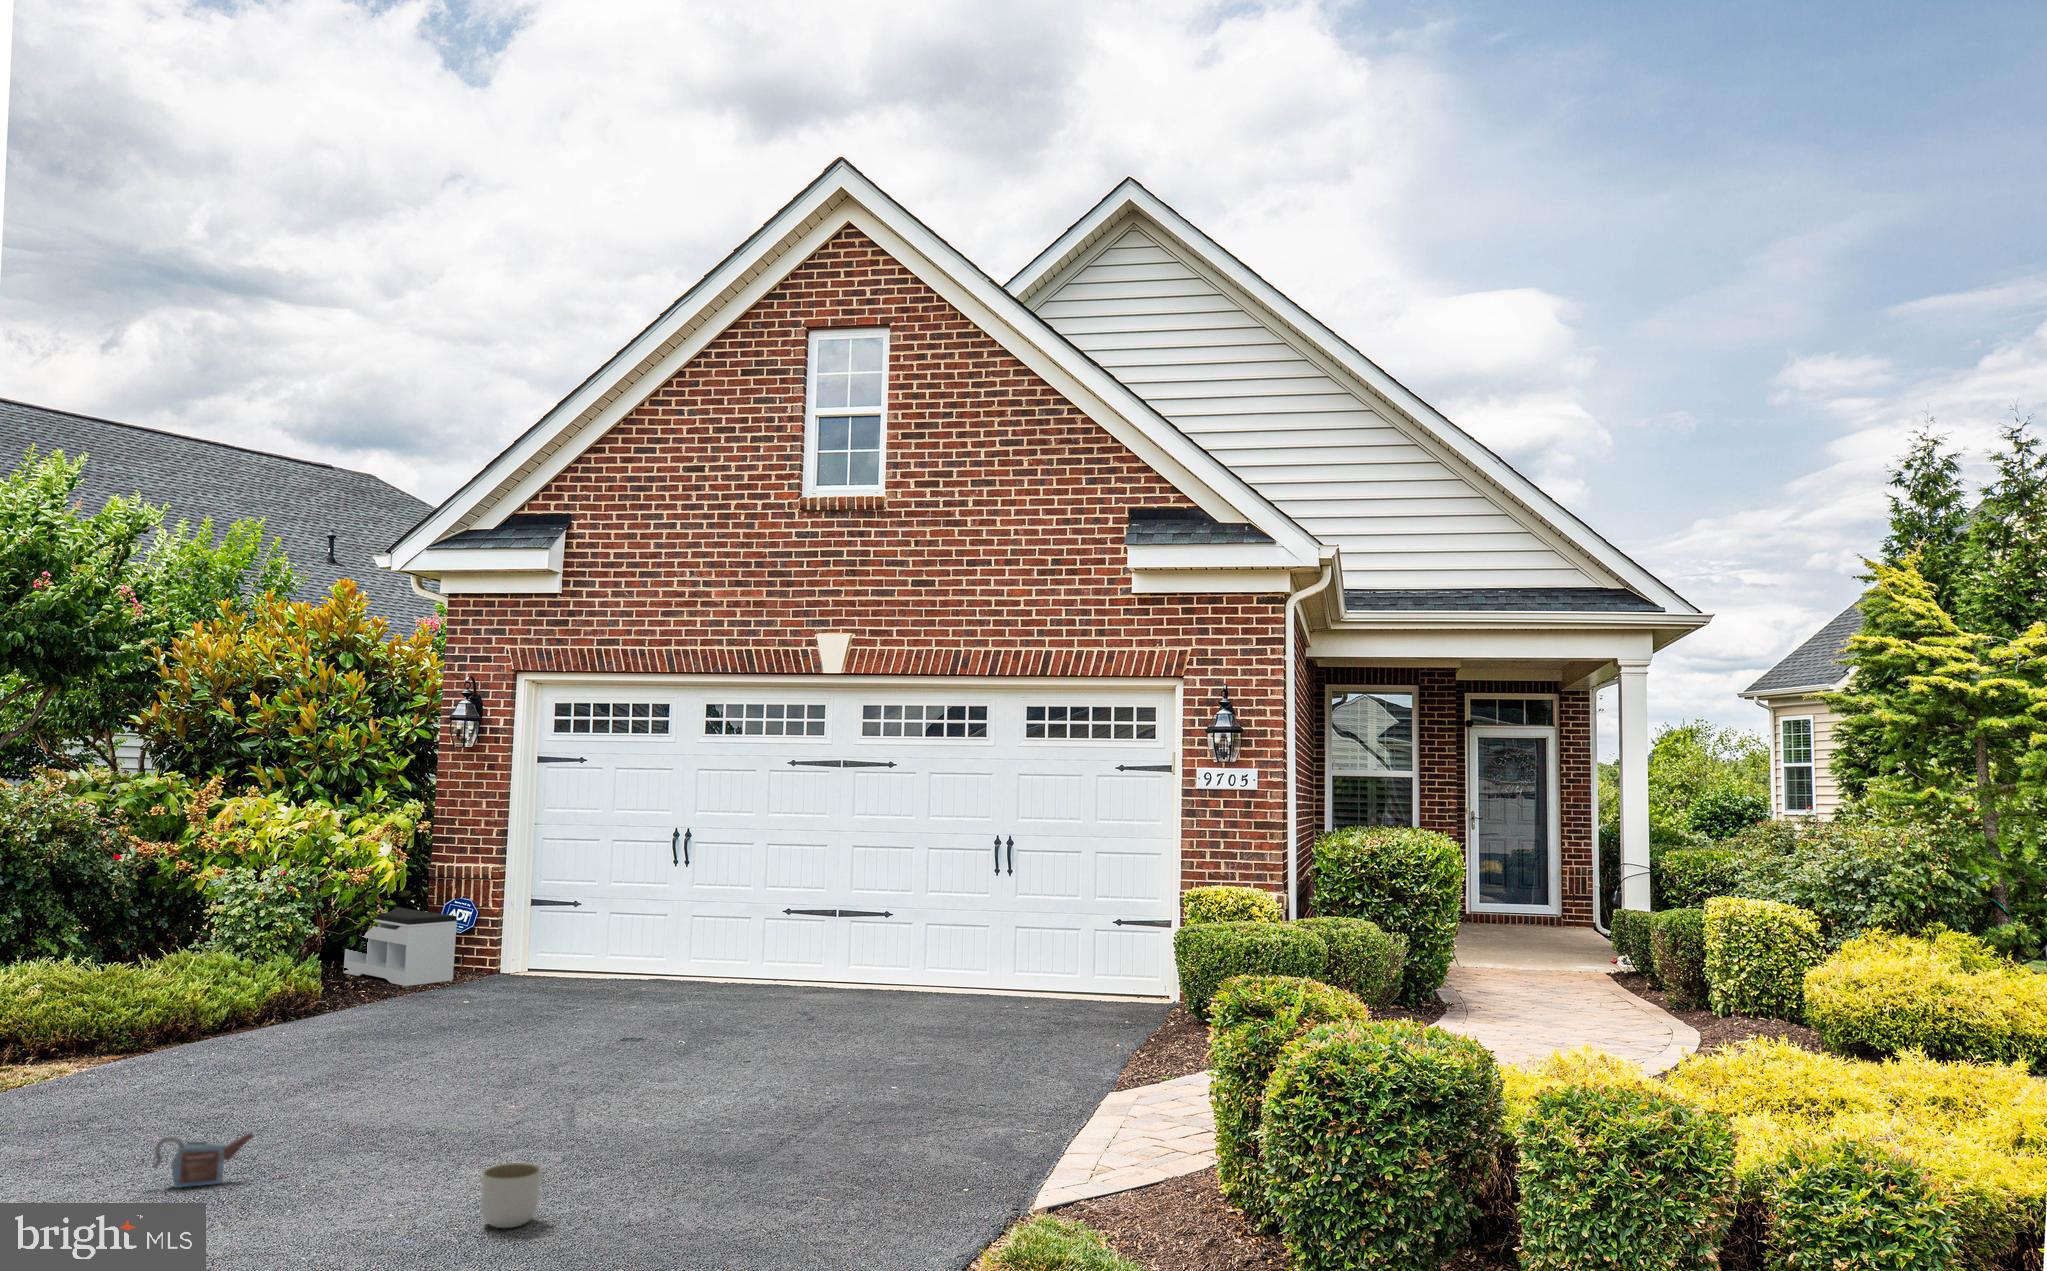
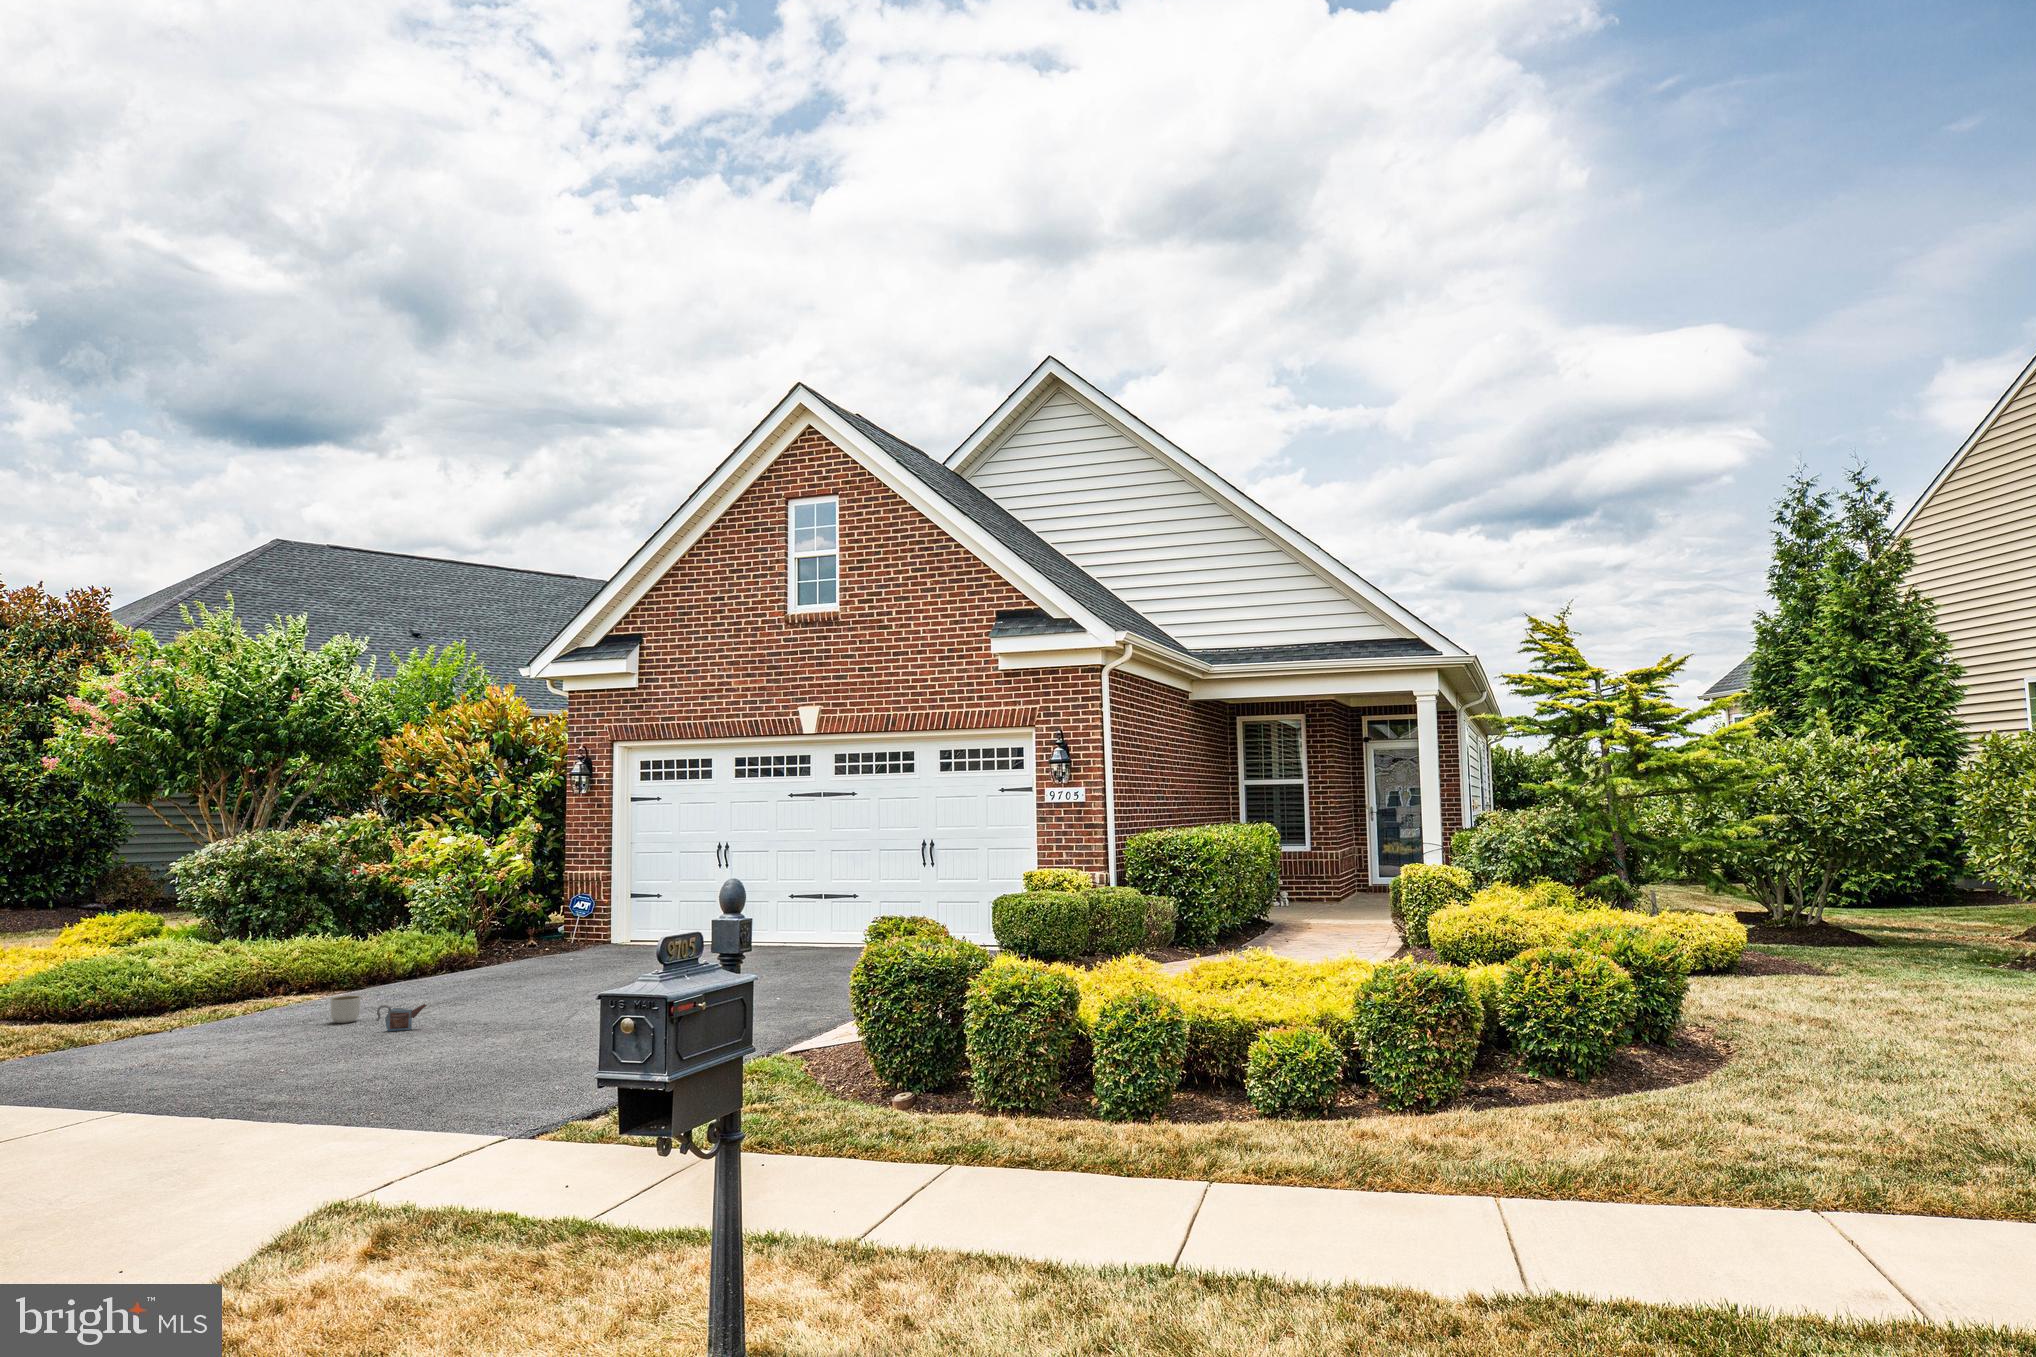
bench: present [343,907,457,986] -> none [514,901,582,950]
planter: present [481,1163,541,1228] -> present [331,996,360,1023]

